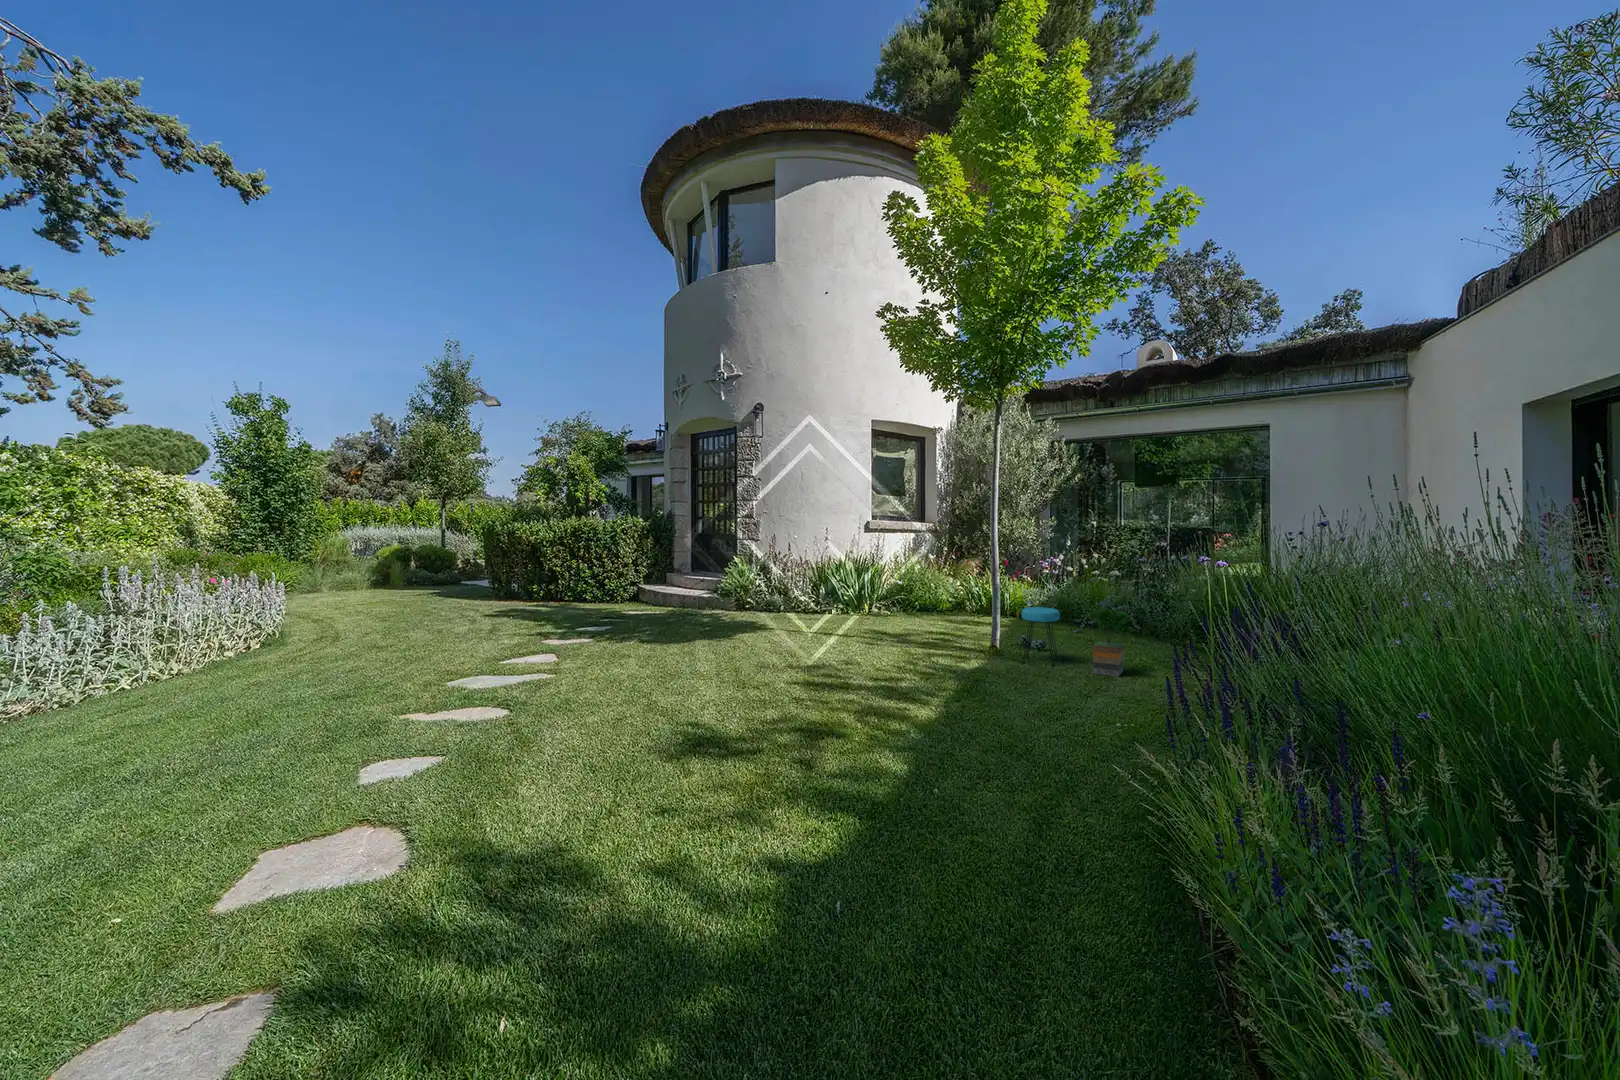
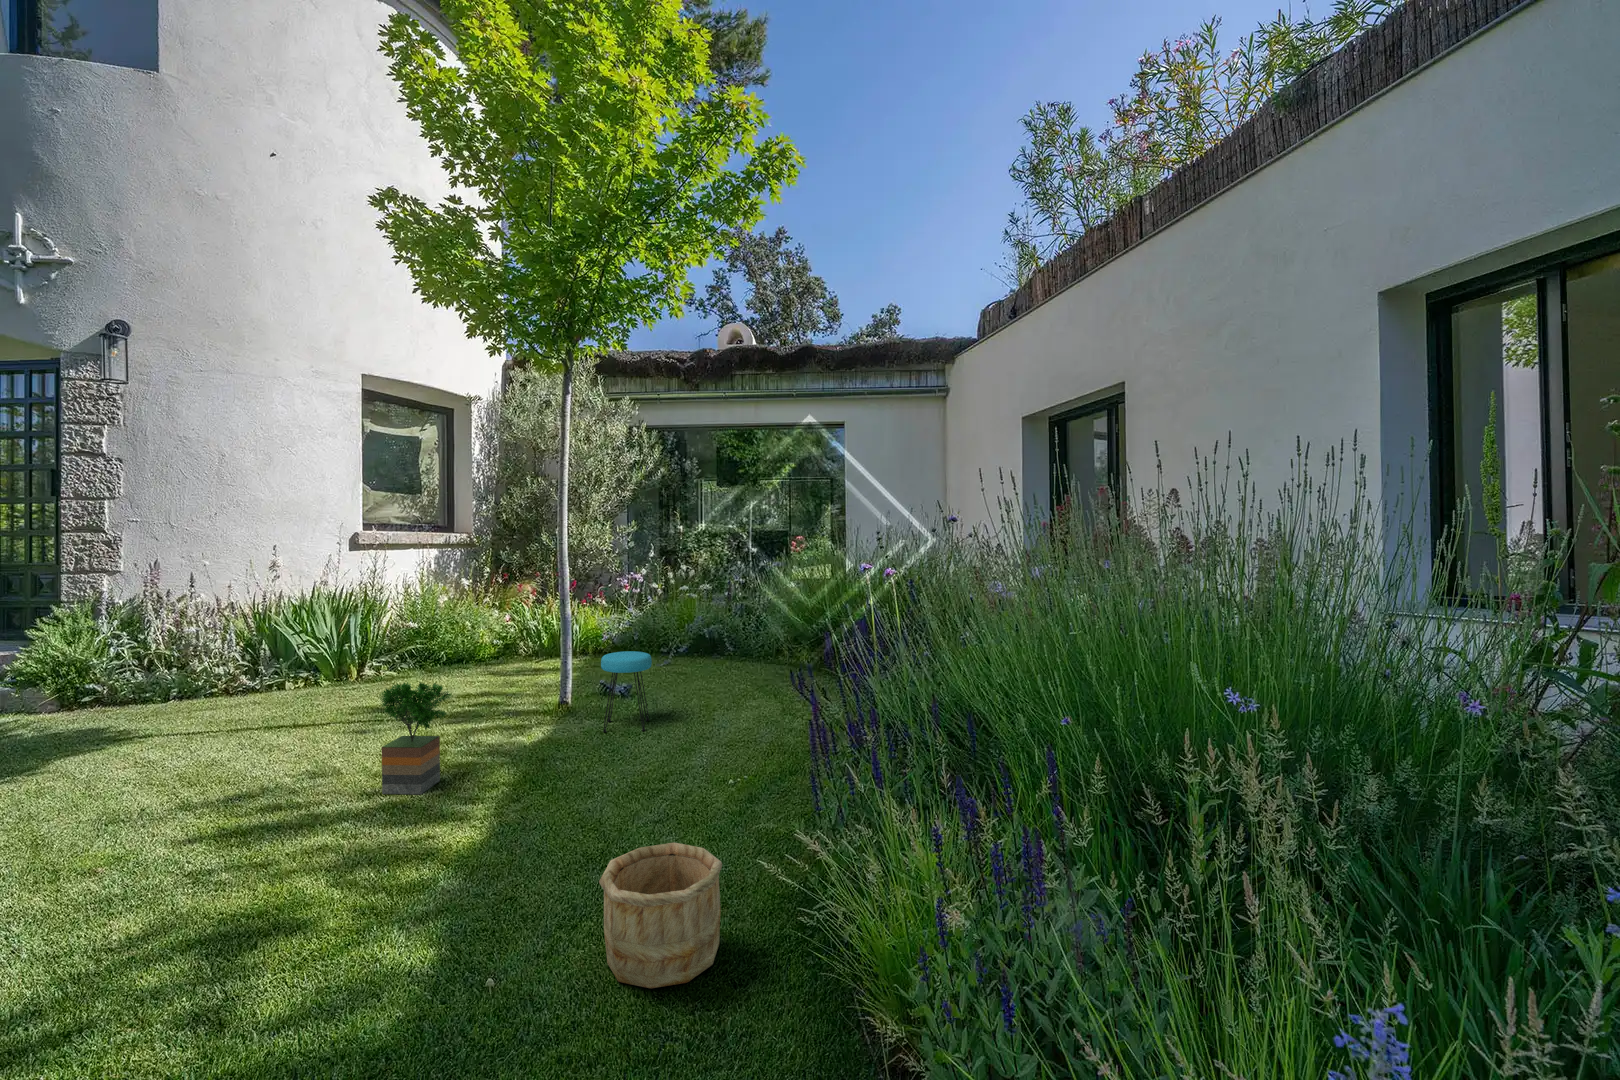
potted tree: present [1089,609,1133,677] -> present [380,682,452,794]
wooden bucket: none [1007,715,1091,798] -> present [599,843,722,988]

